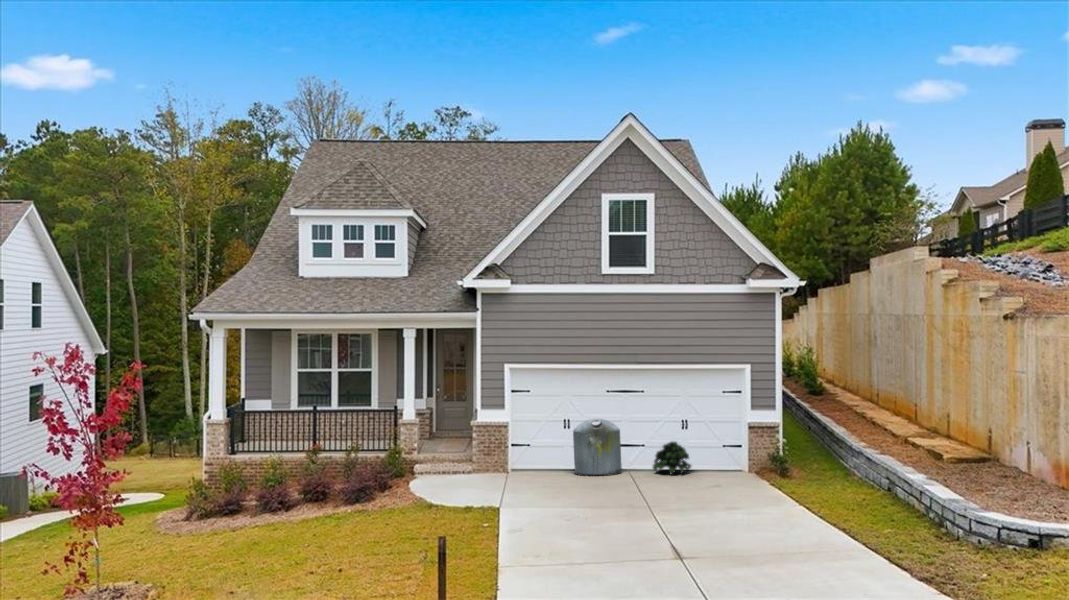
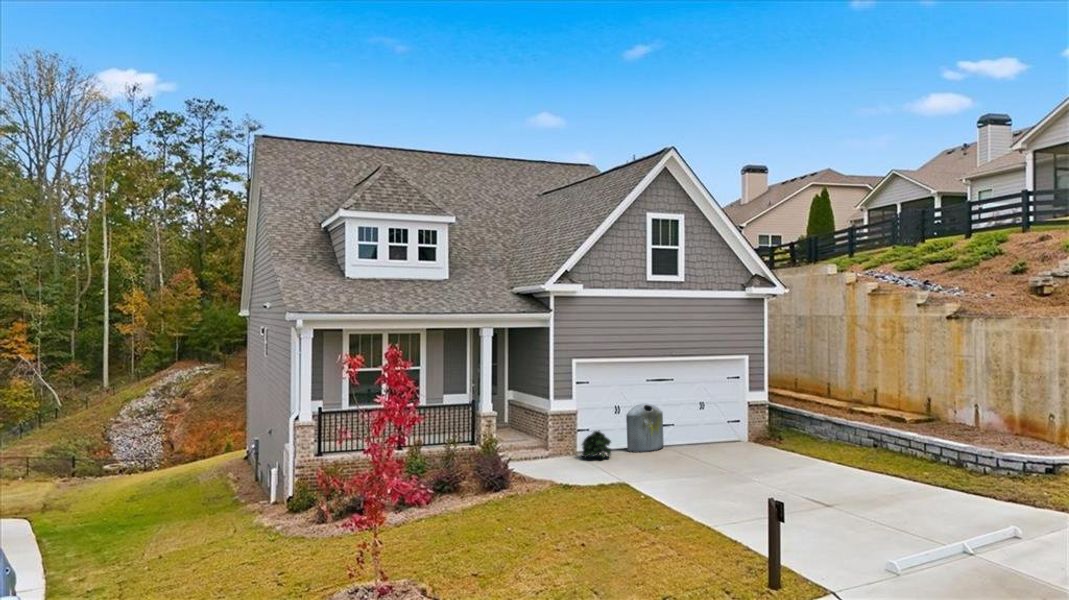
potted plant: present [653,441,691,474] -> present [582,431,611,459]

